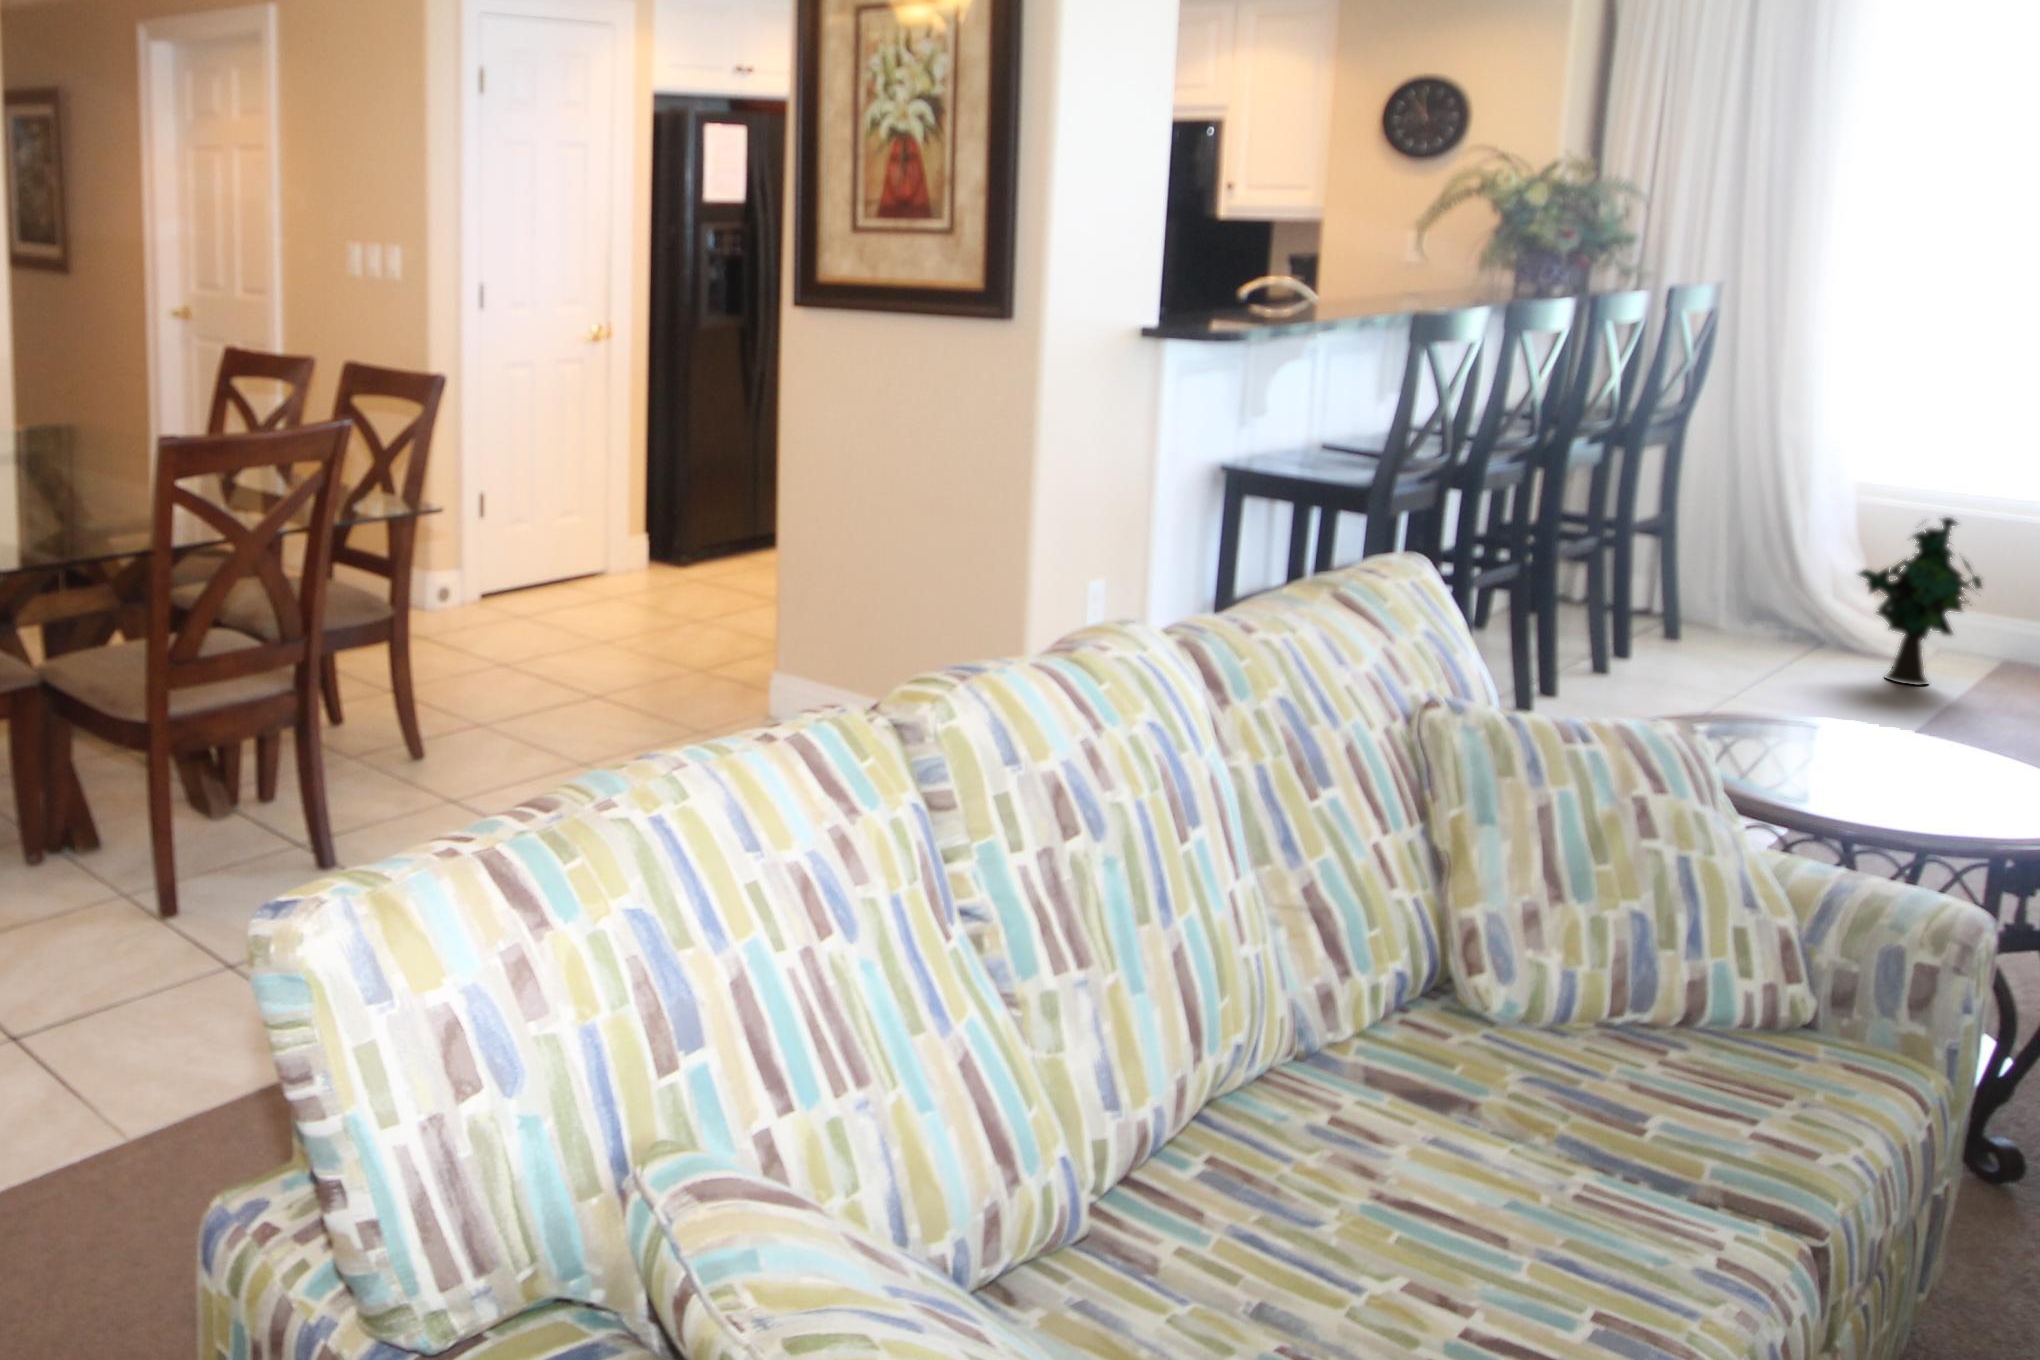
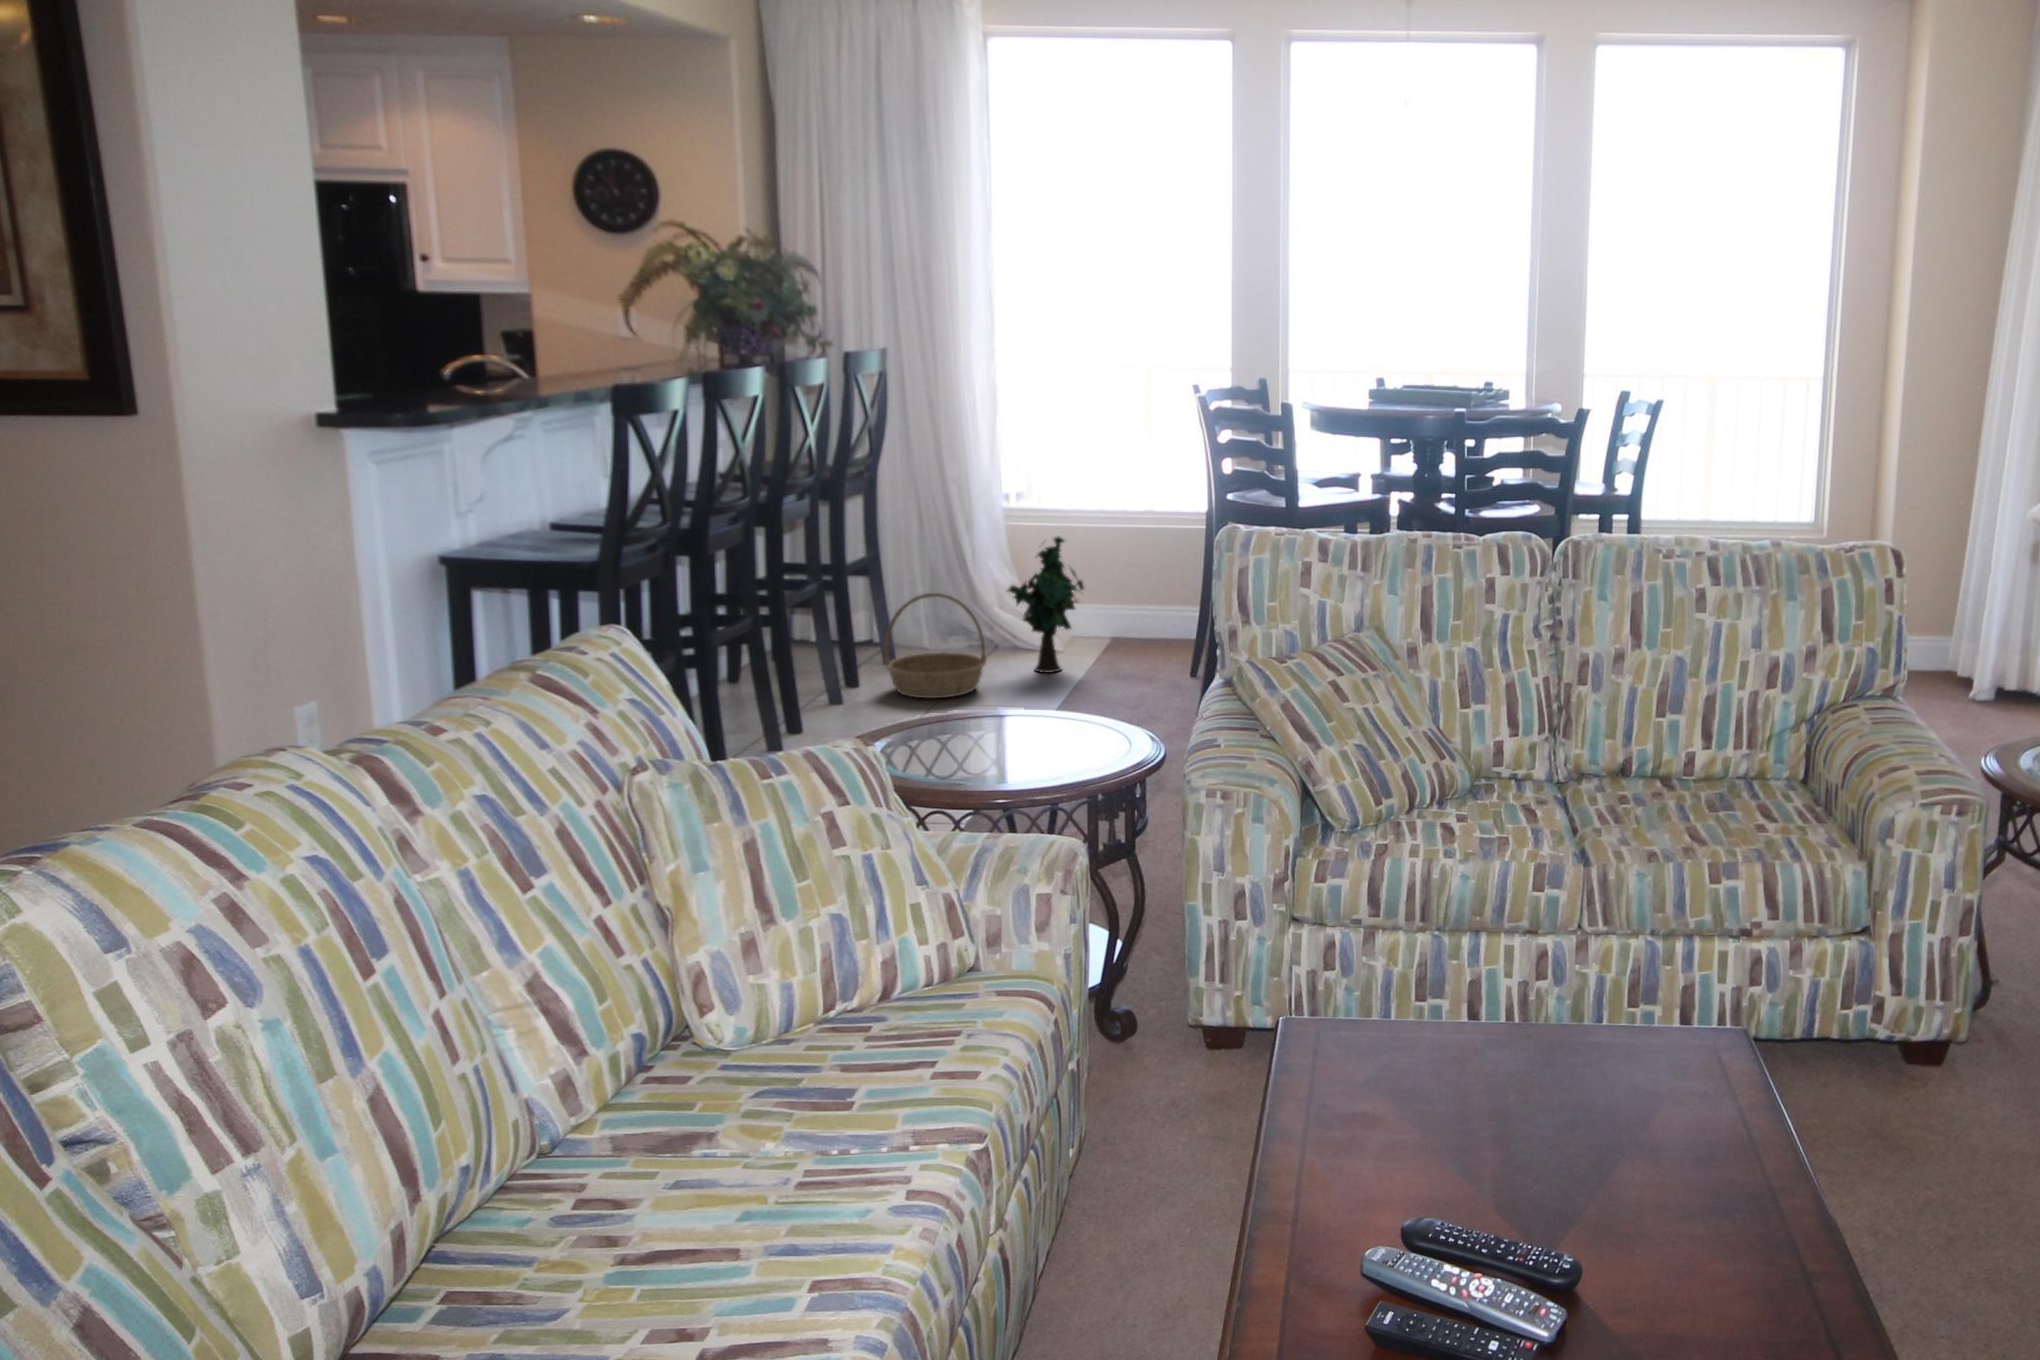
basket: none [1669,562,1815,689] -> present [885,593,986,698]

